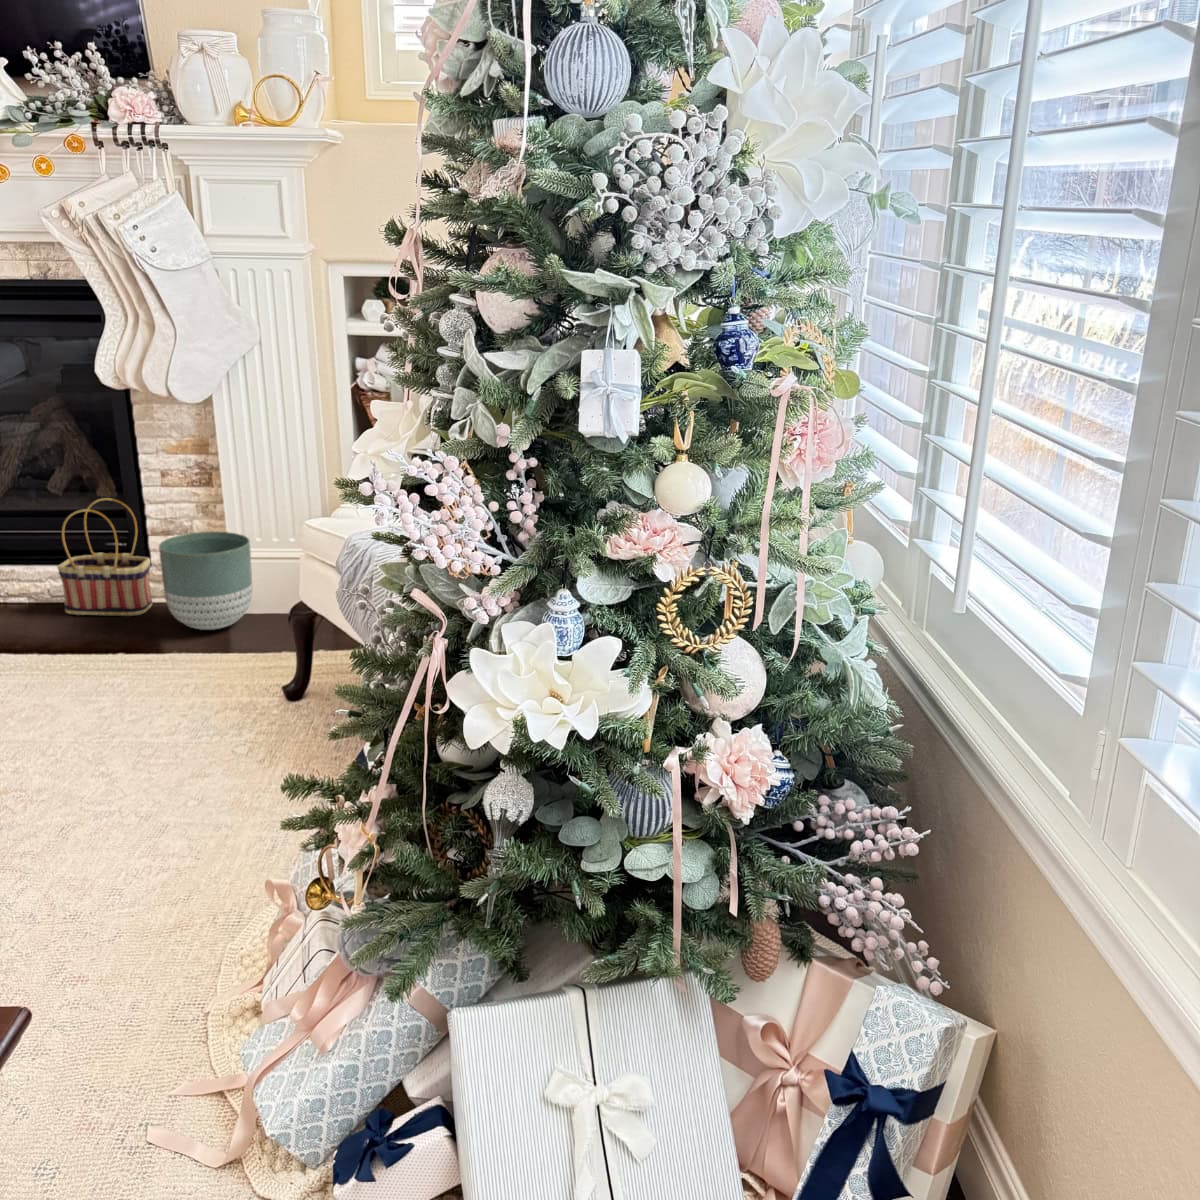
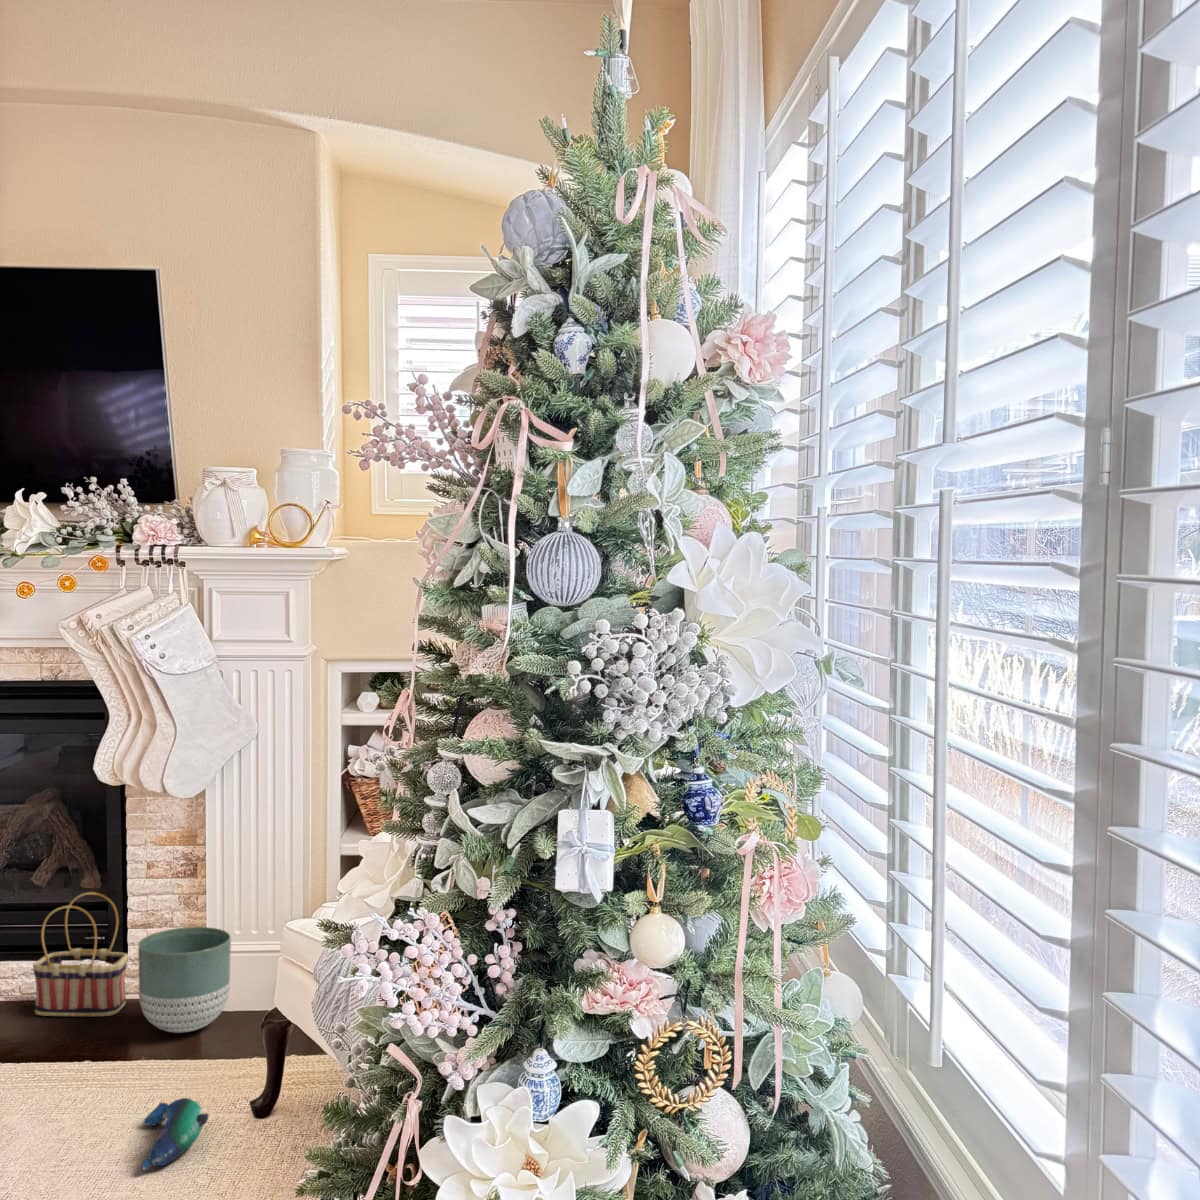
plush toy: none [179,682,241,744] -> present [141,1098,209,1171]

